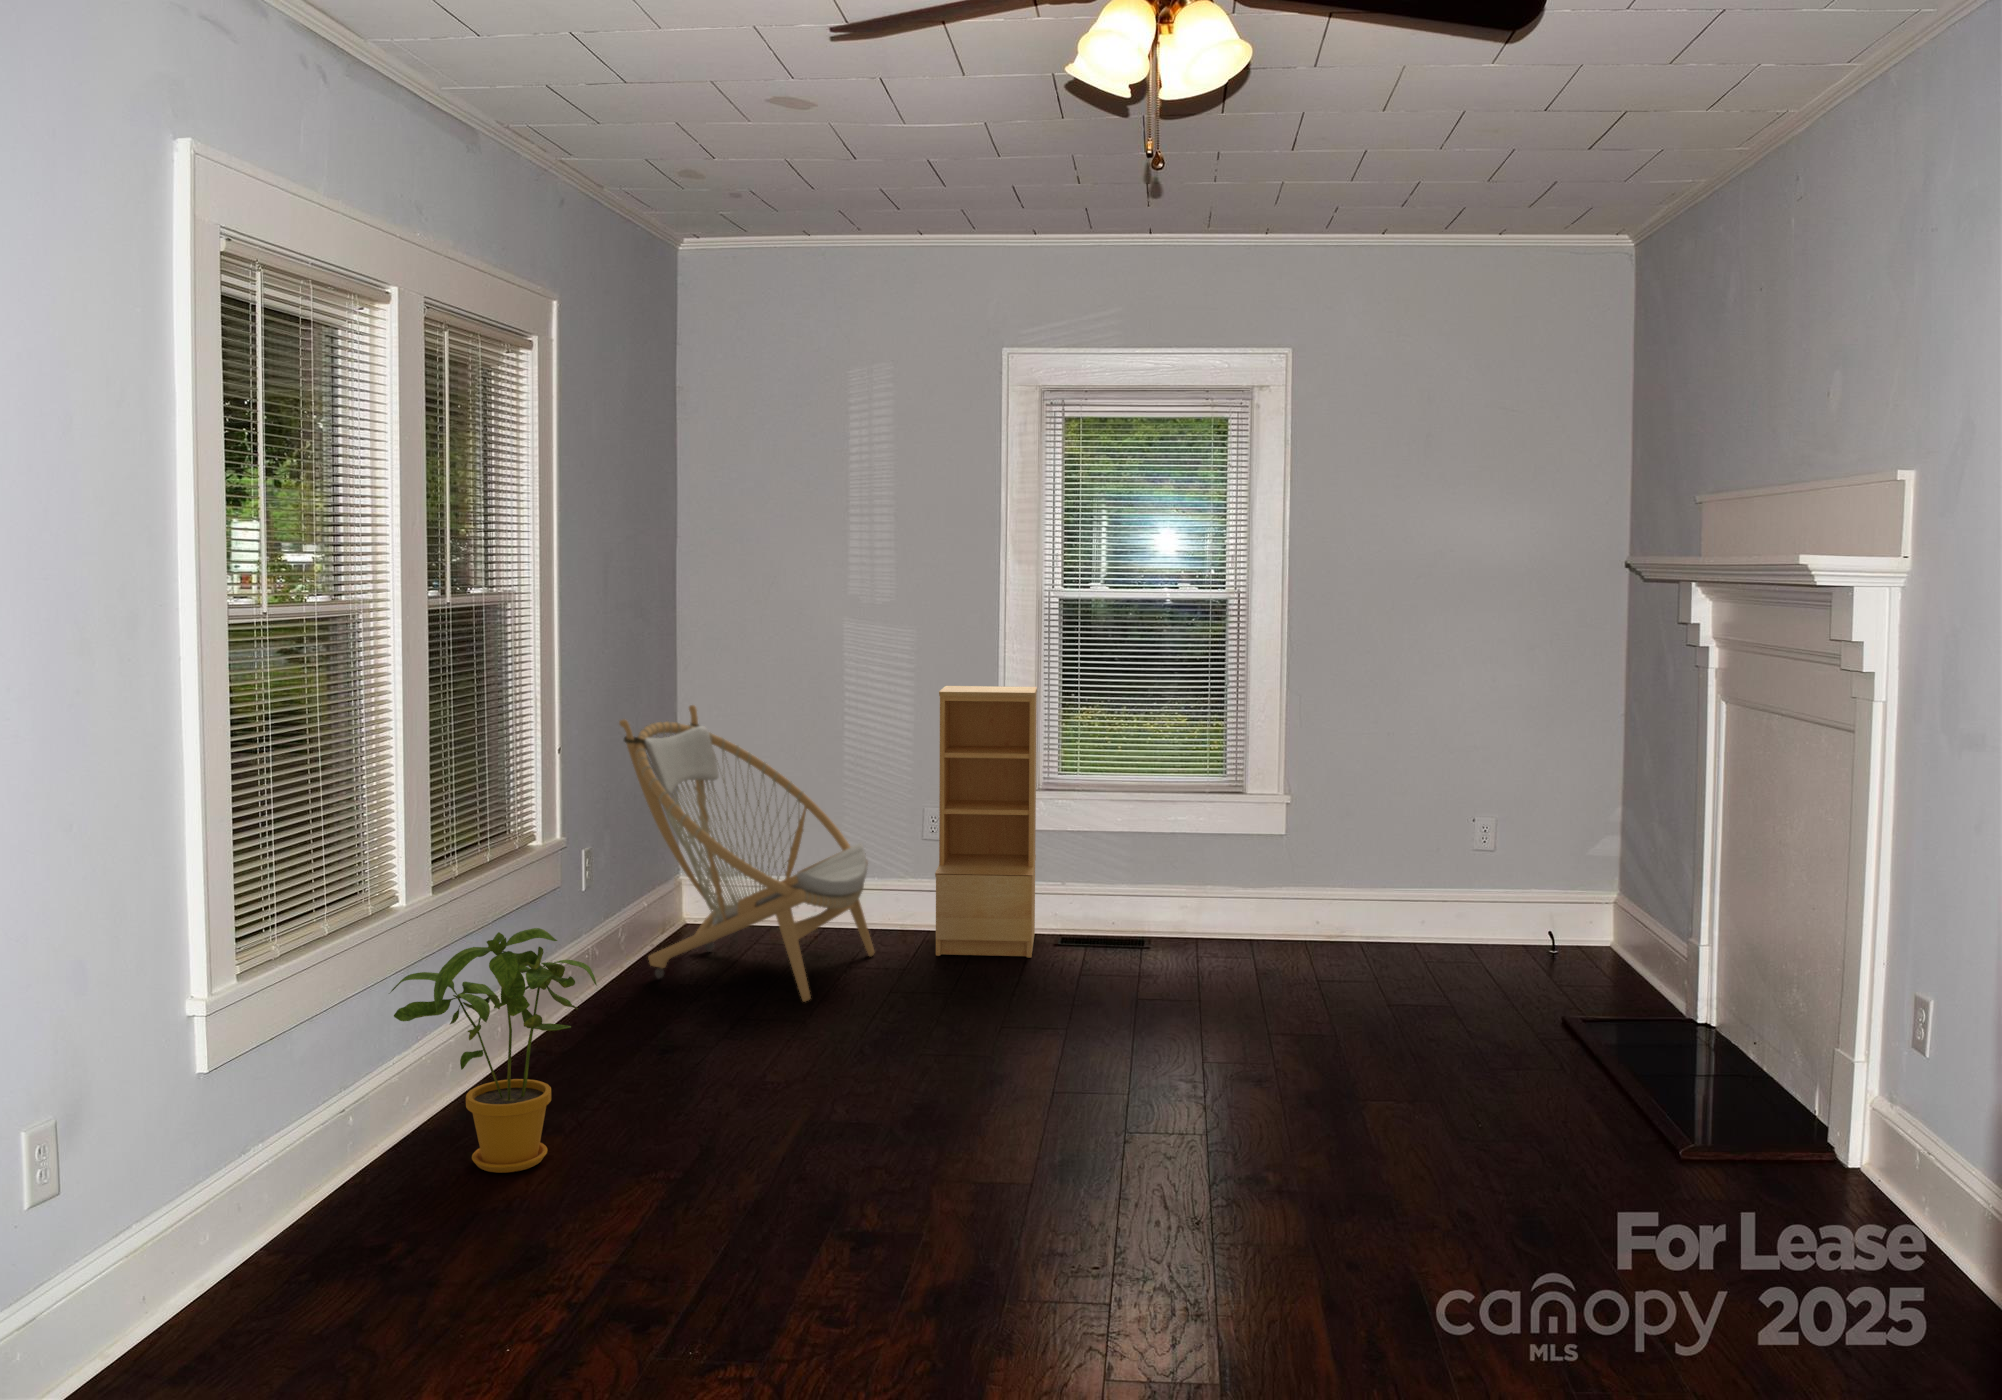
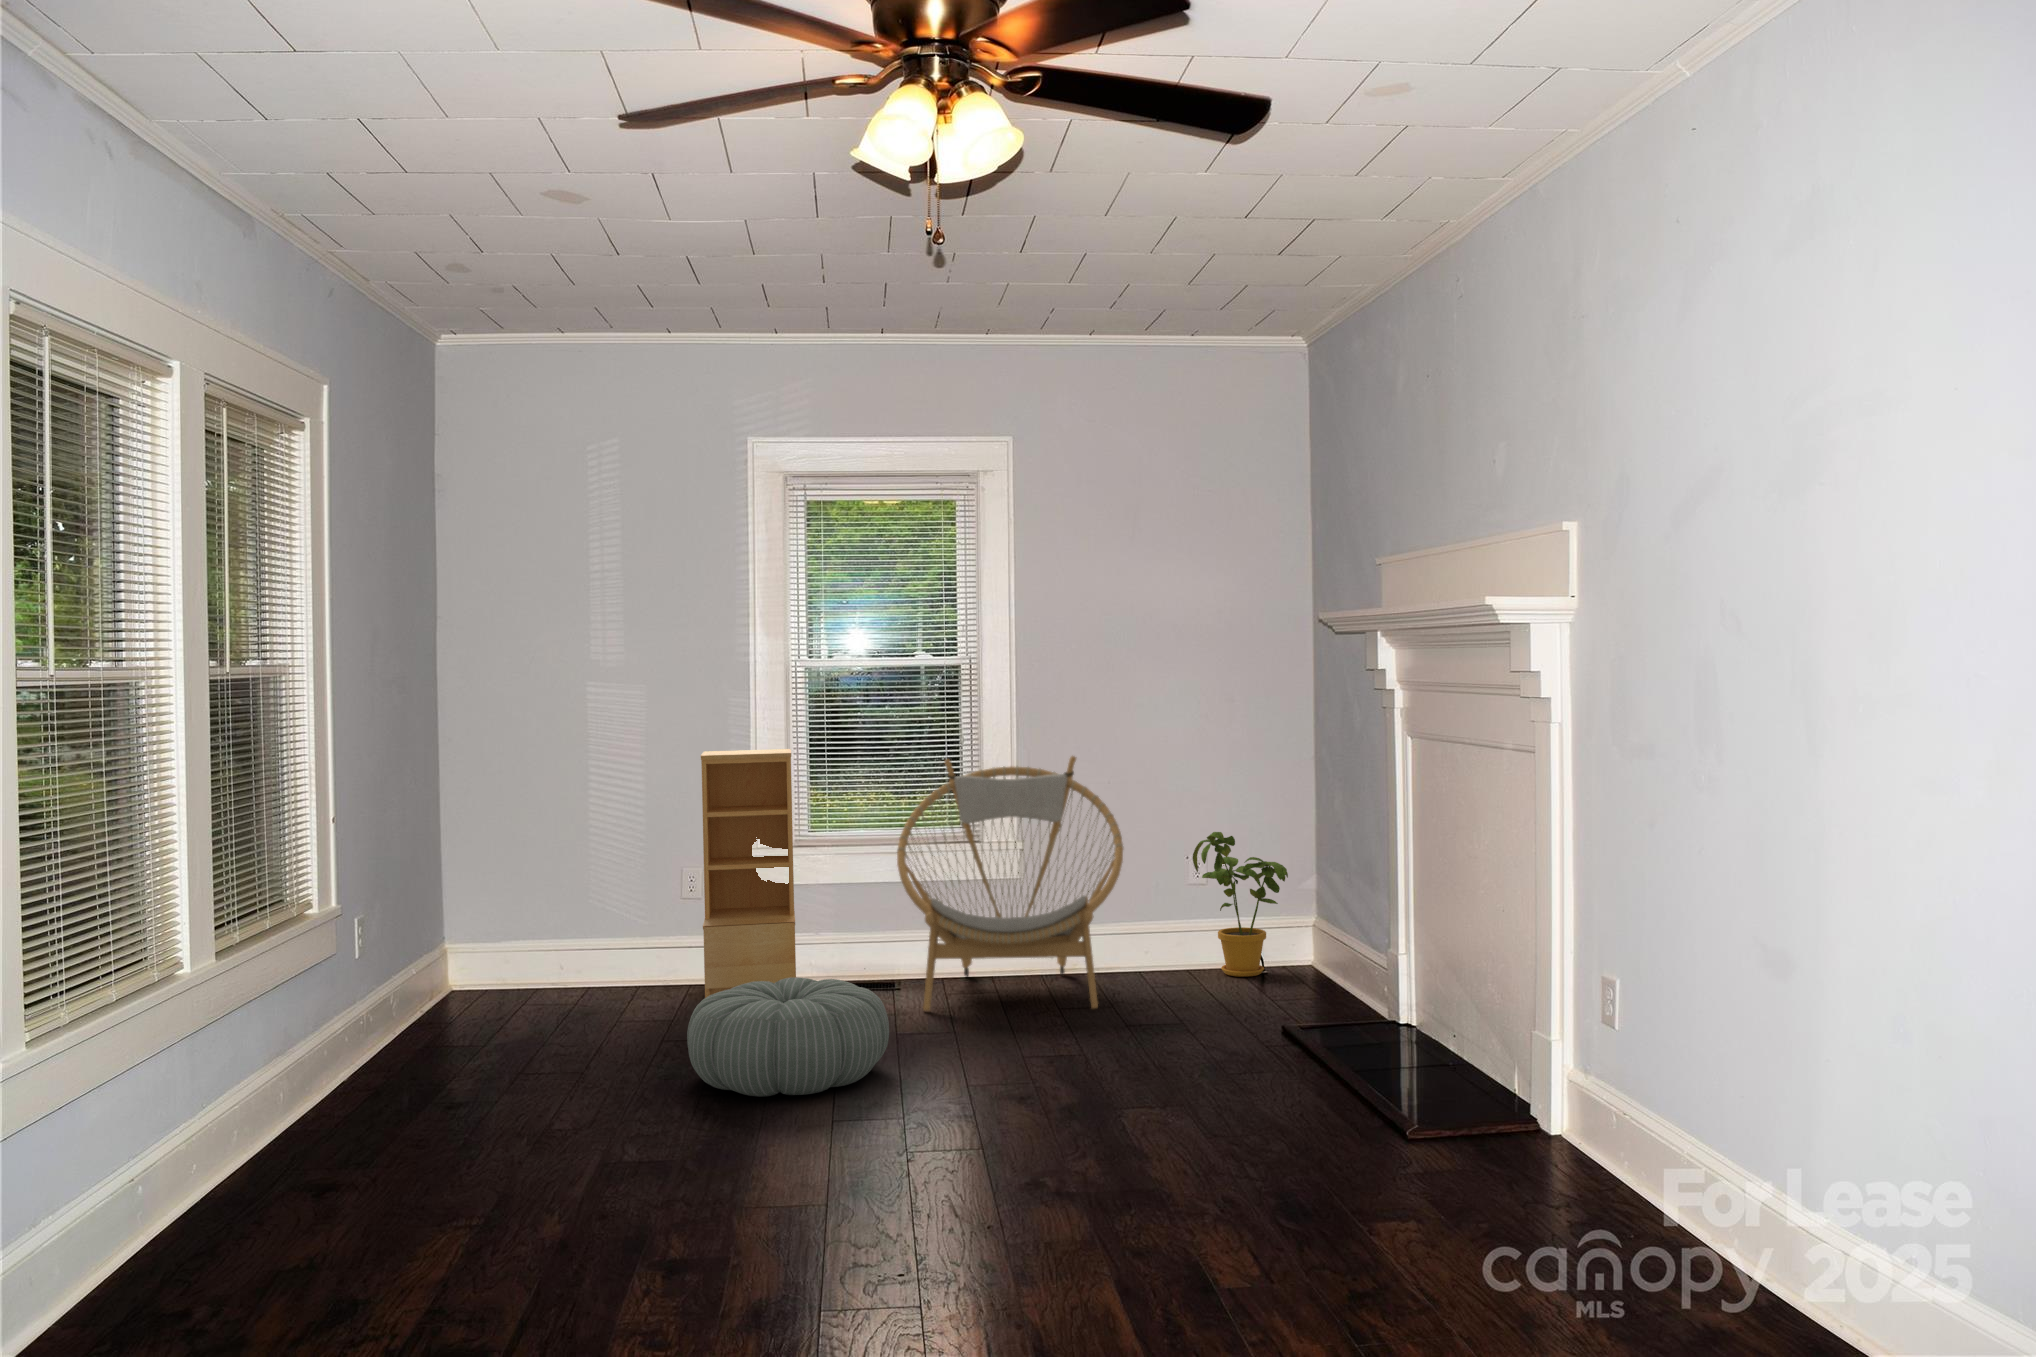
armchair: present [619,705,874,1002] -> present [897,756,1123,1011]
house plant: present [390,928,597,1173] -> present [1193,832,1288,977]
pouf: none [901,941,1116,1071] -> present [687,977,889,1097]

